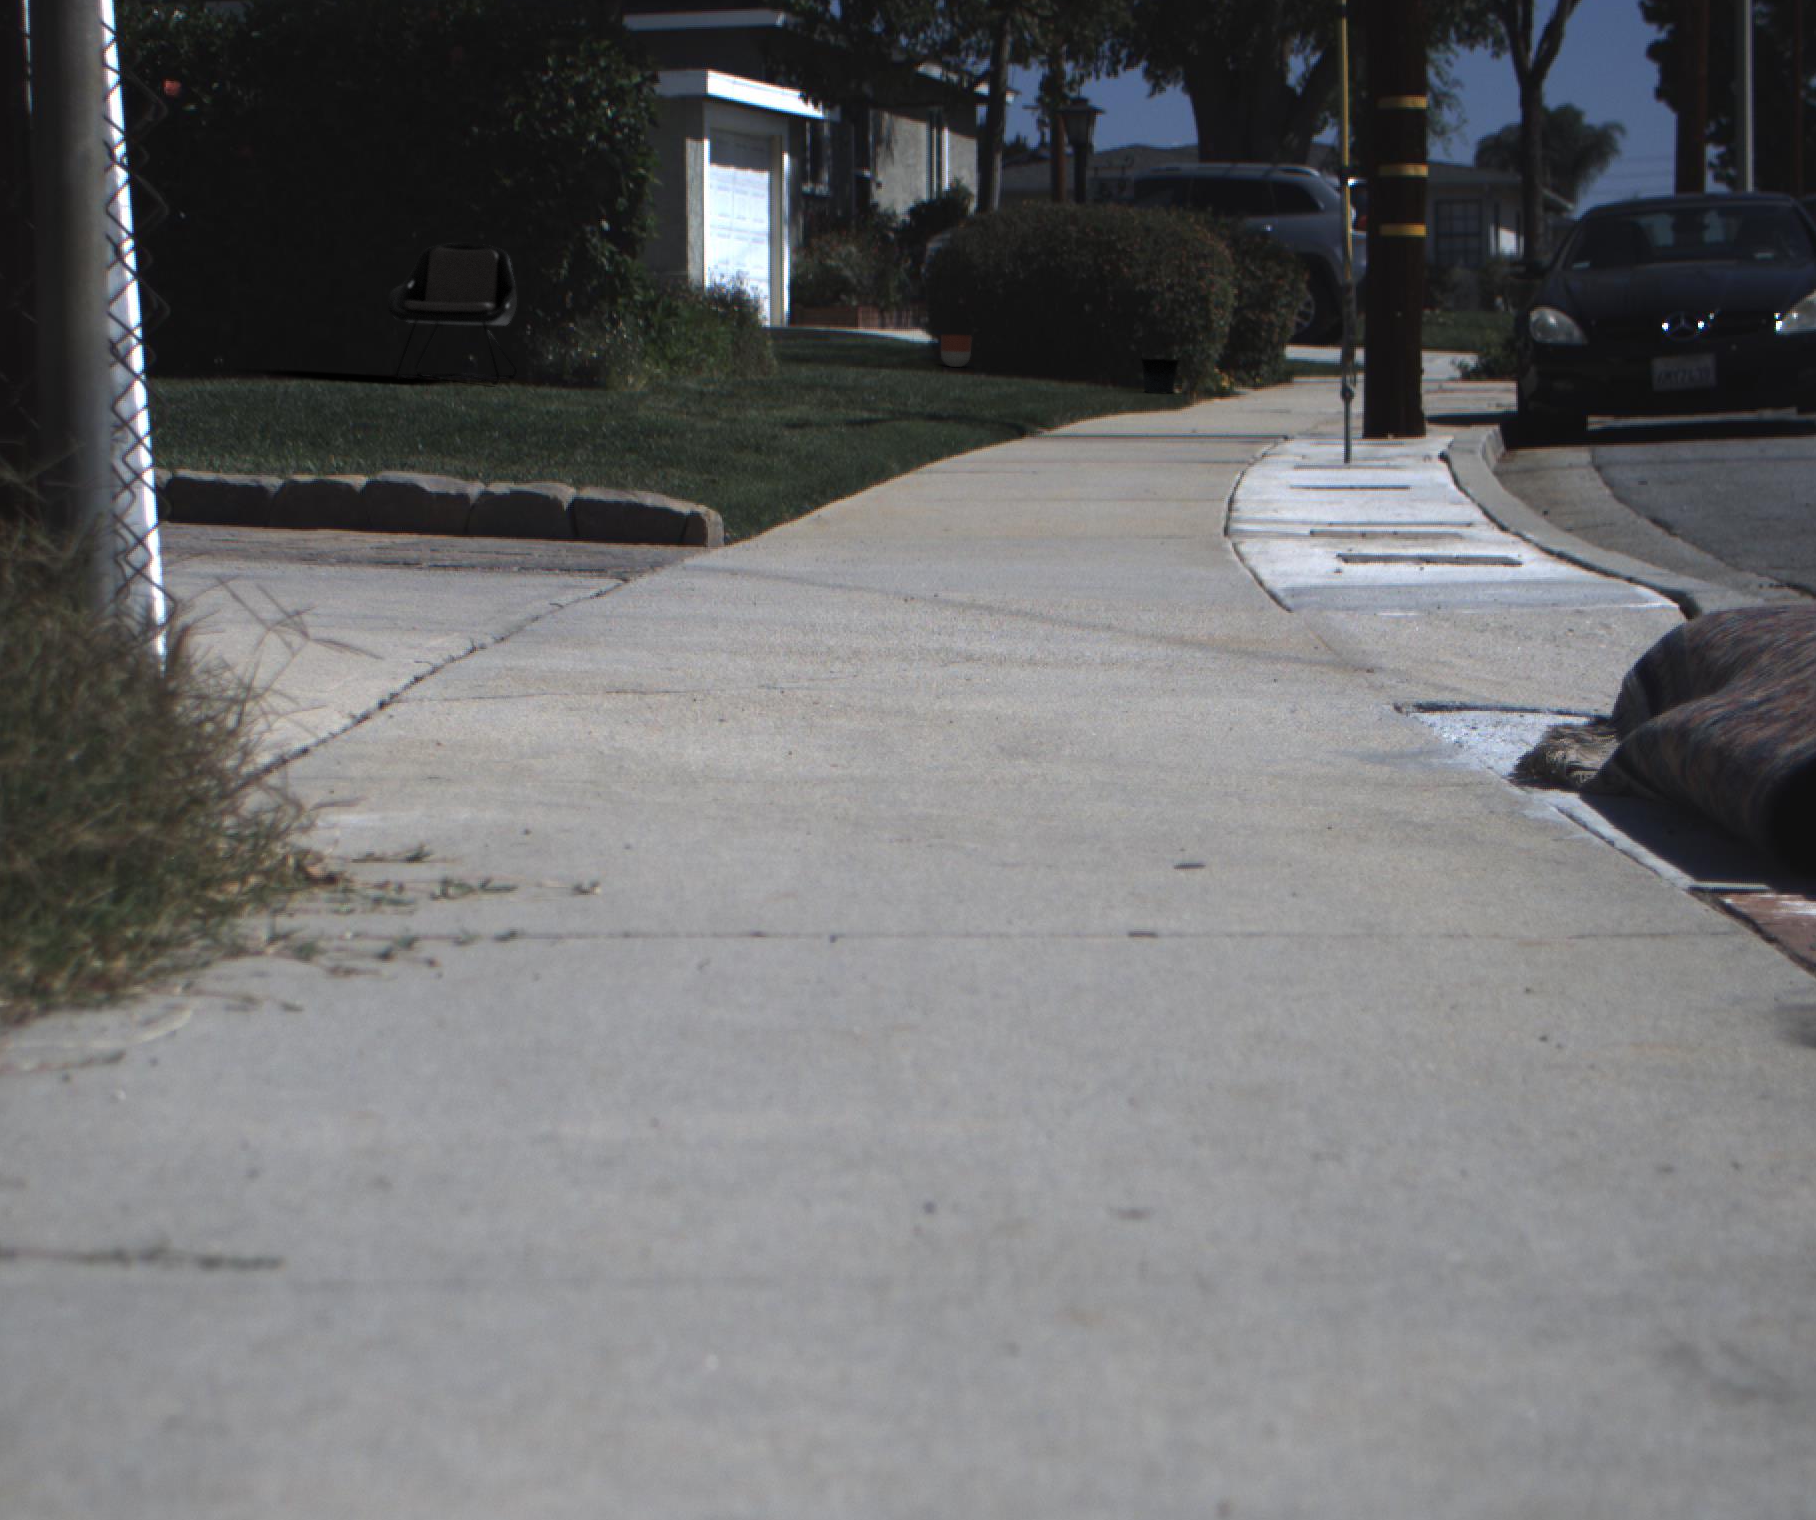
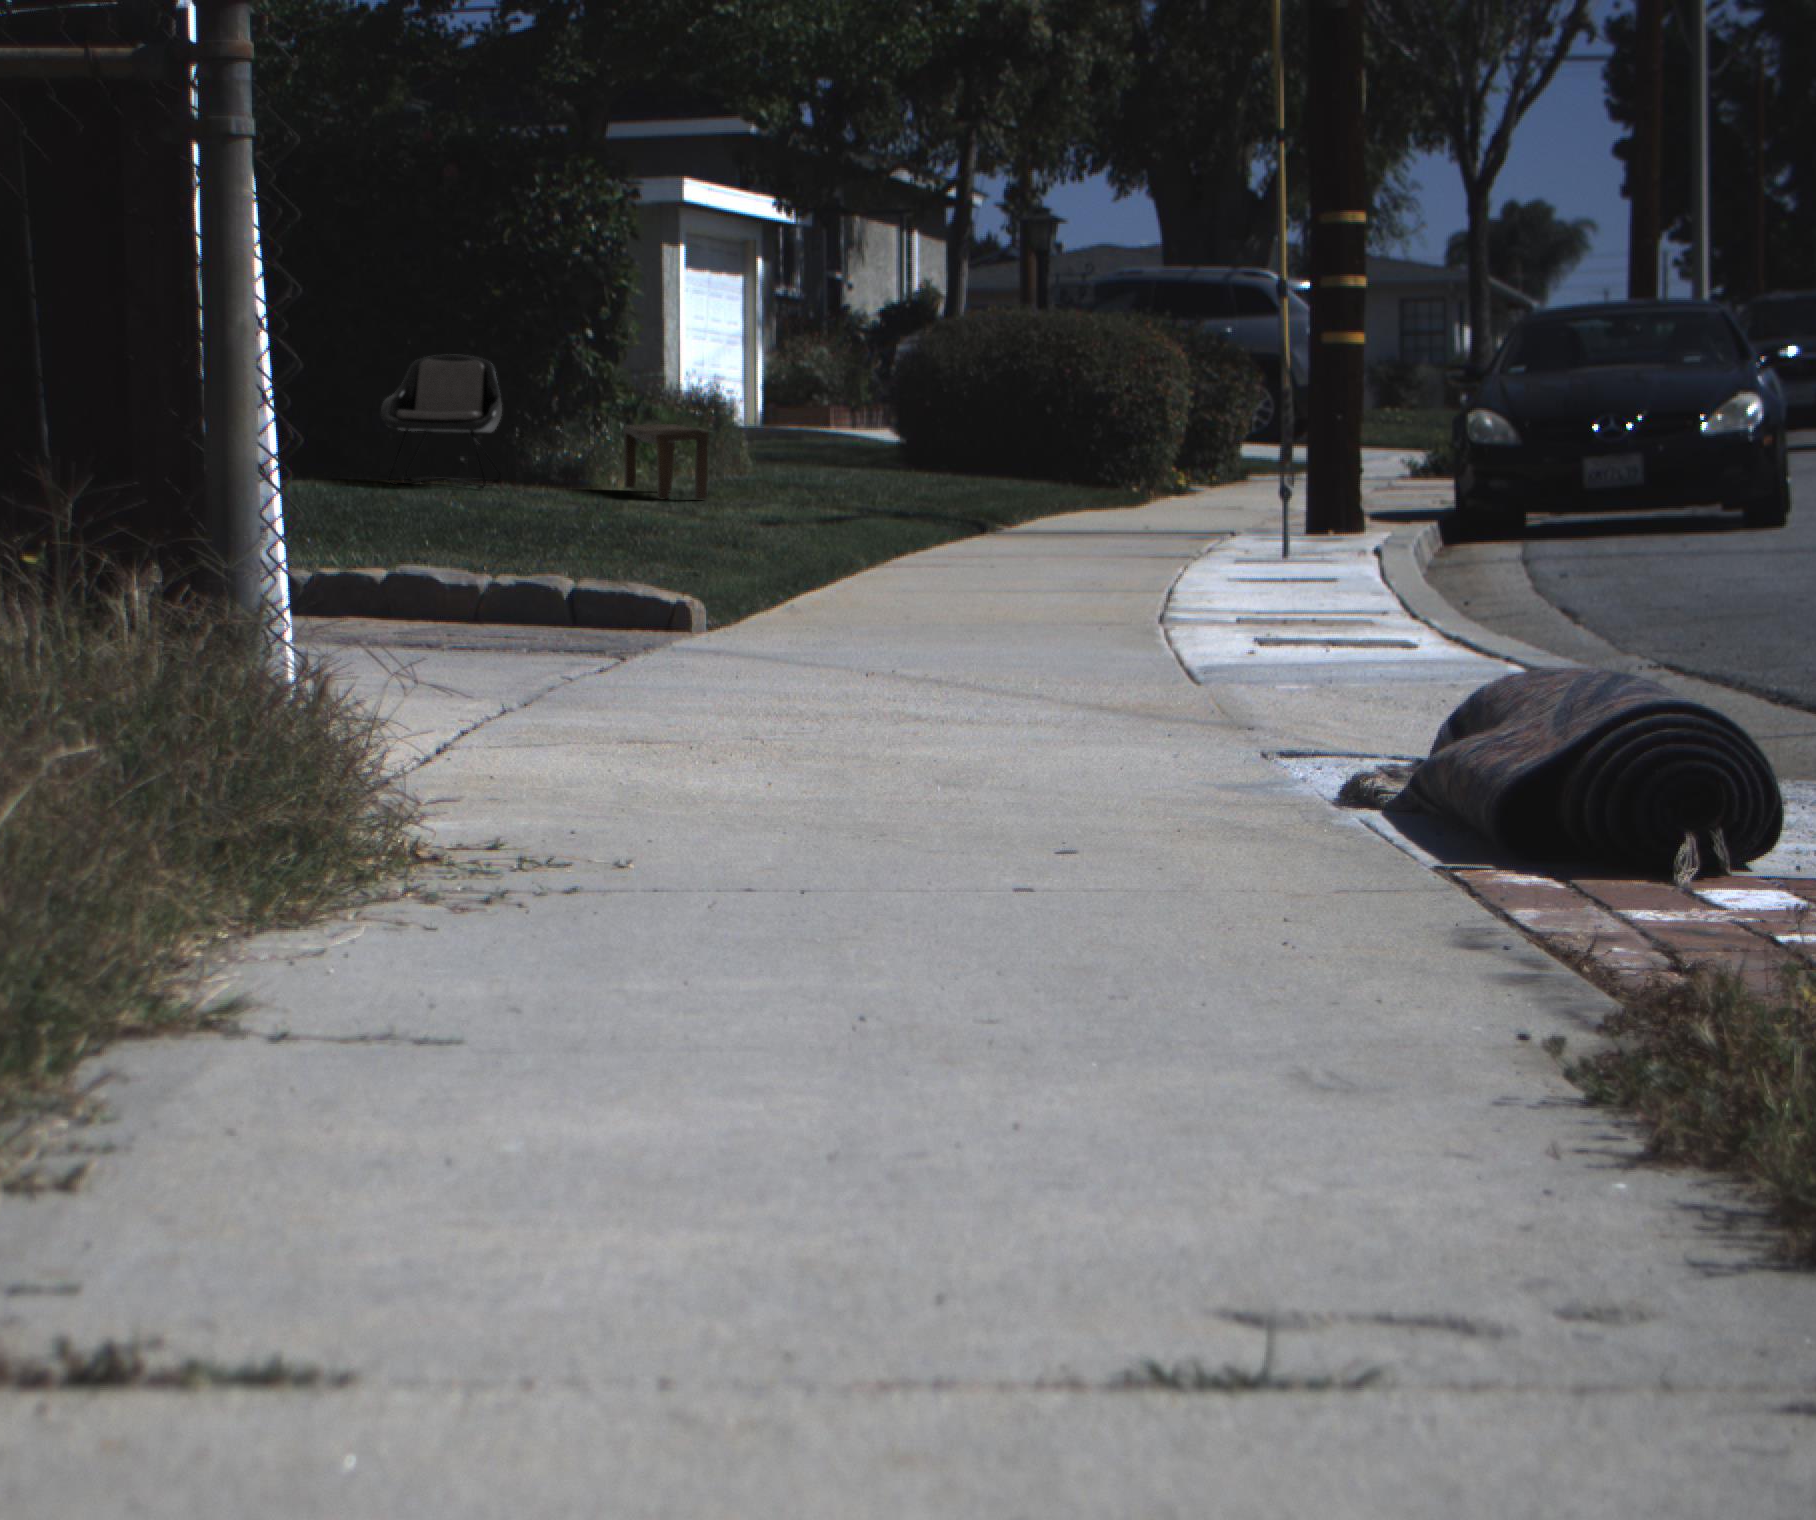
bench: none [646,318,736,397] -> present [623,424,709,500]
planter: present [941,335,972,367] -> none [908,436,938,468]
bucket: present [1142,359,1179,393] -> none [1103,457,1144,493]

